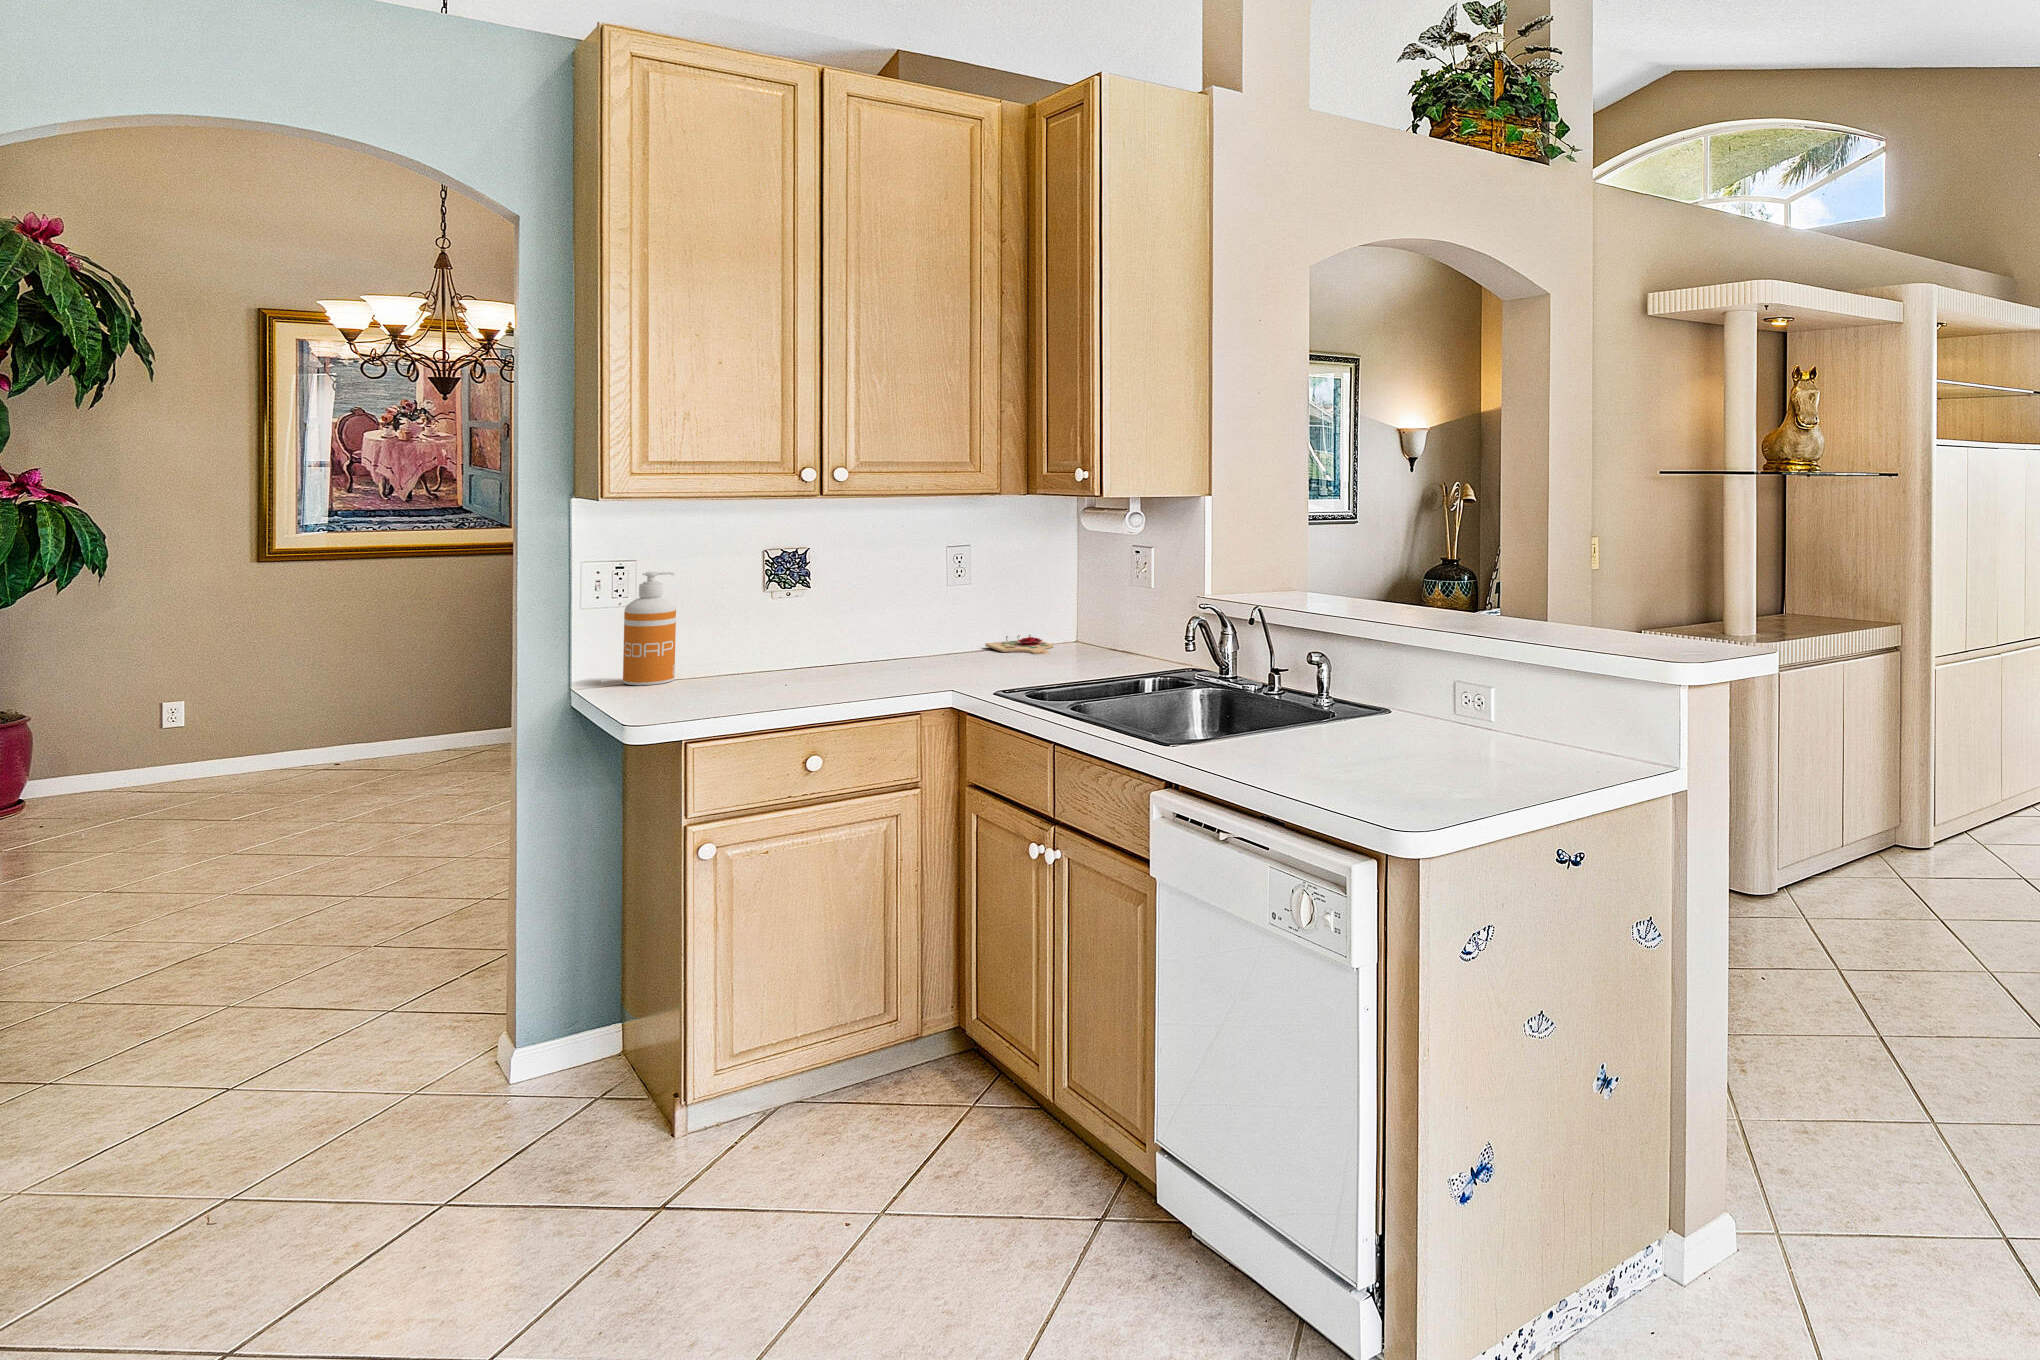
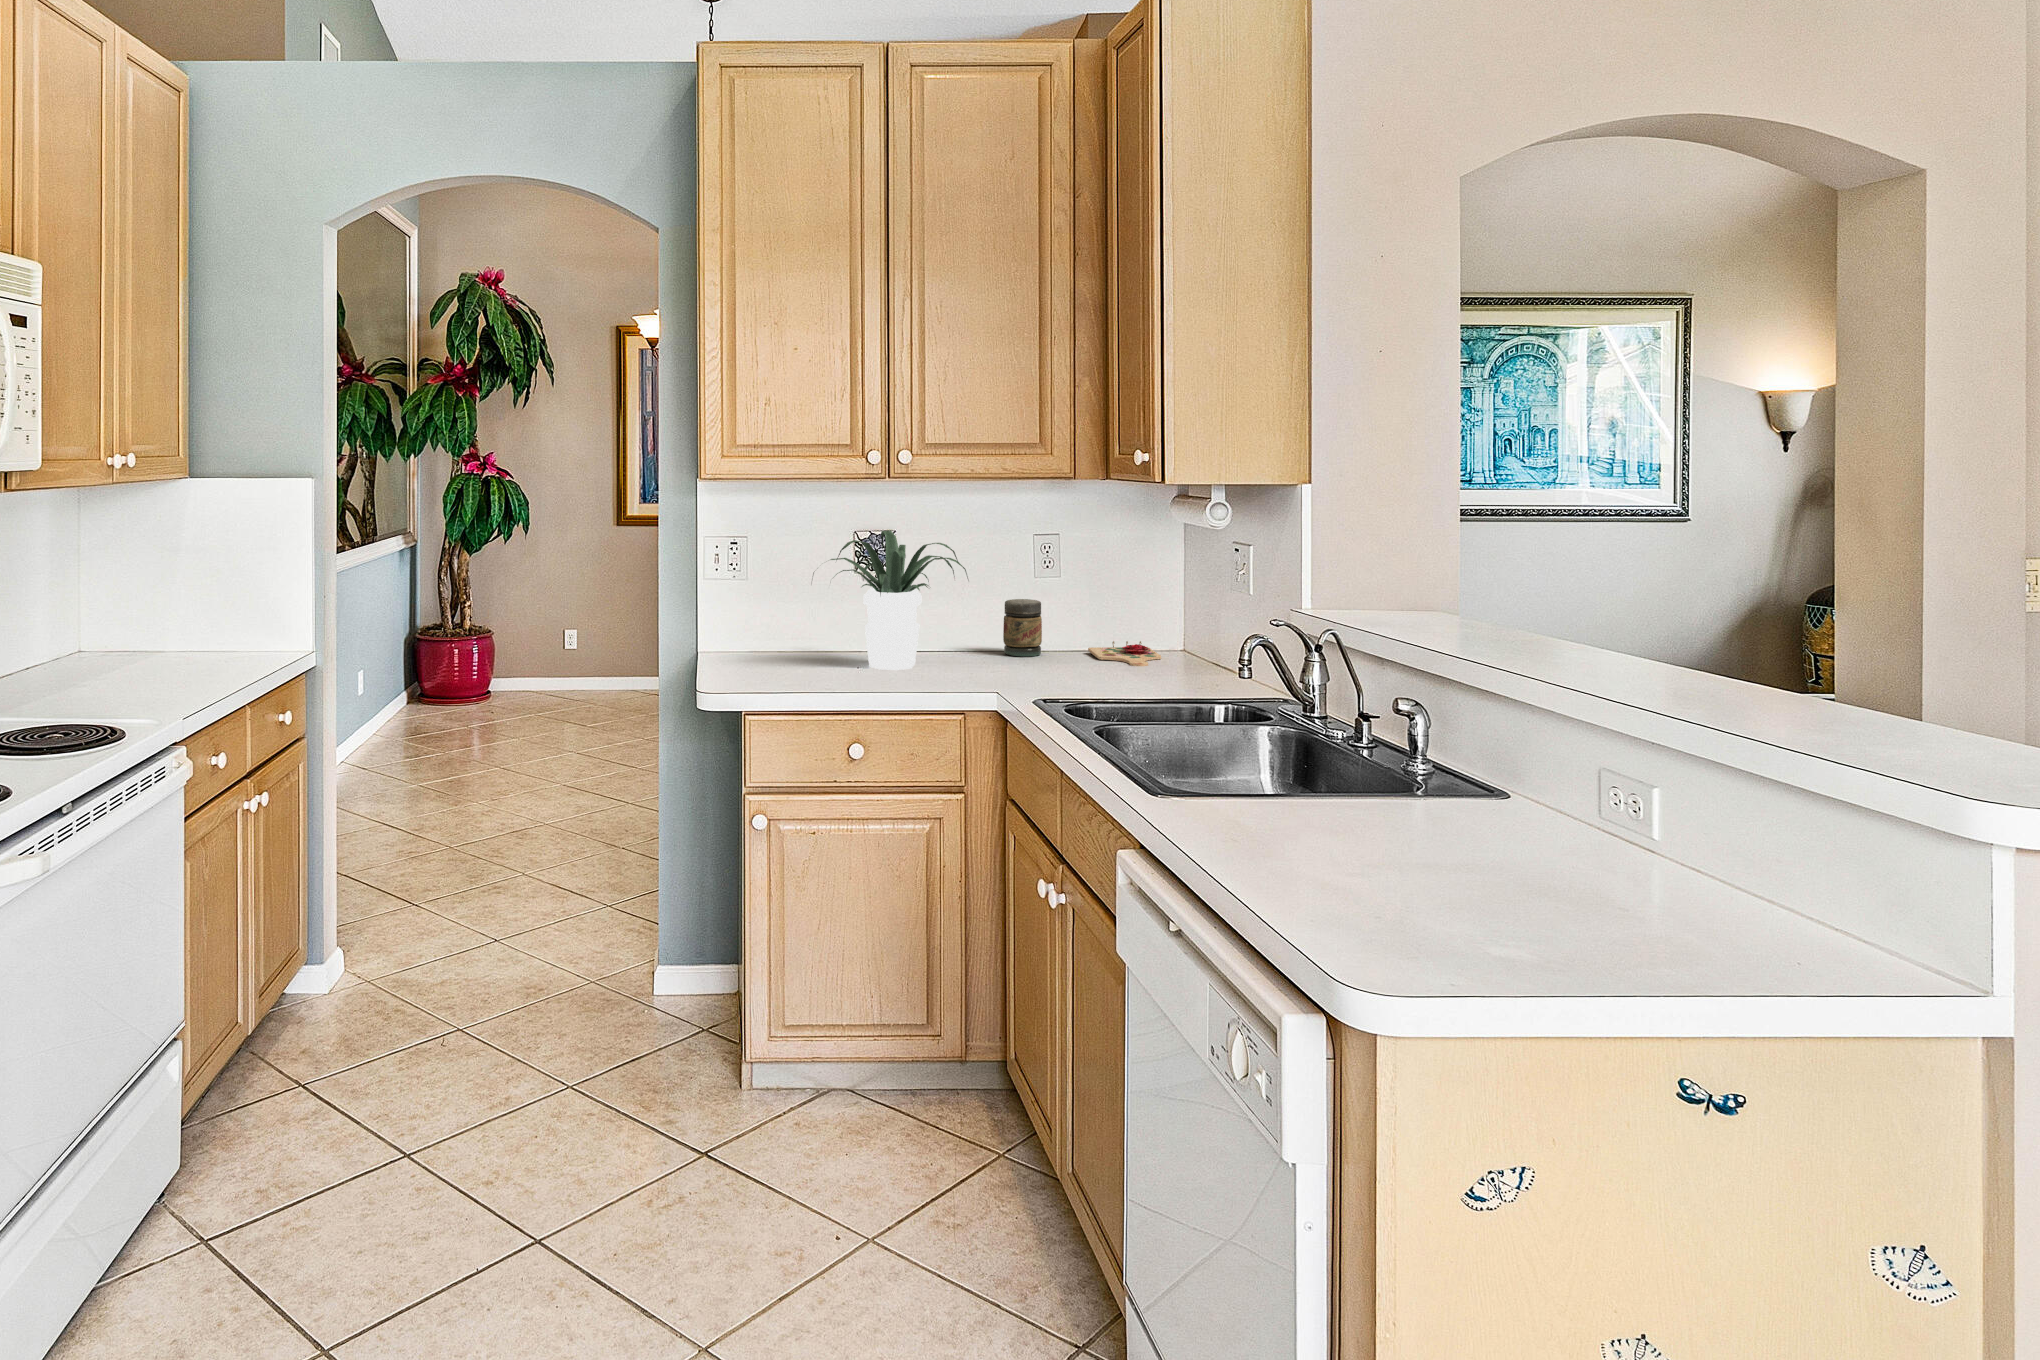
potted plant: none [733,549,899,677] -> present [813,530,968,670]
soap dispenser: present [623,572,676,685] -> none [723,548,768,663]
jar: none [909,605,945,656] -> present [1003,599,1042,657]

